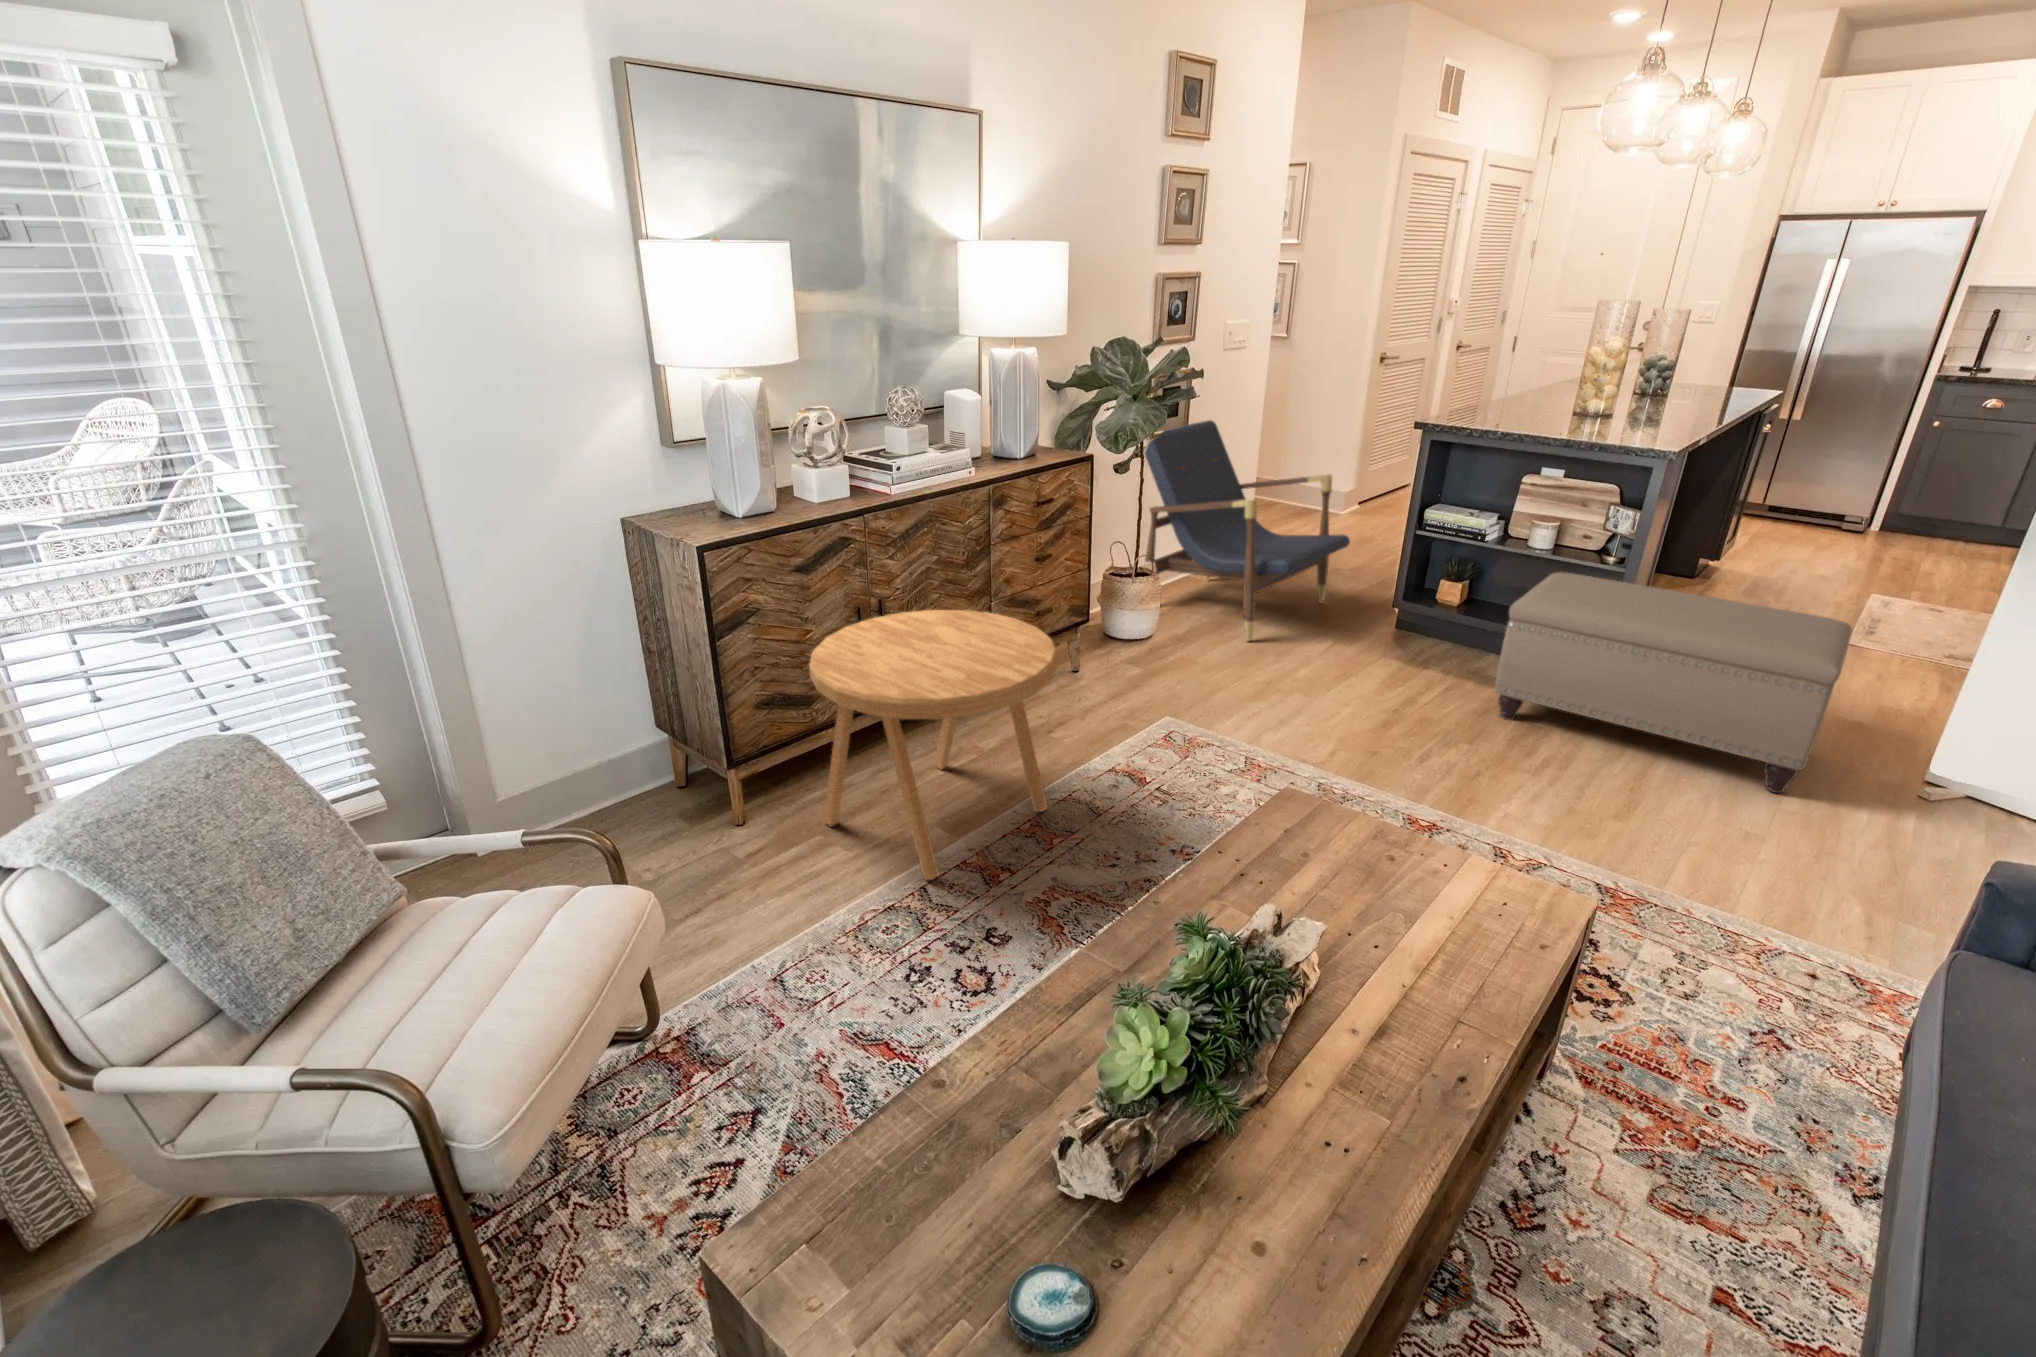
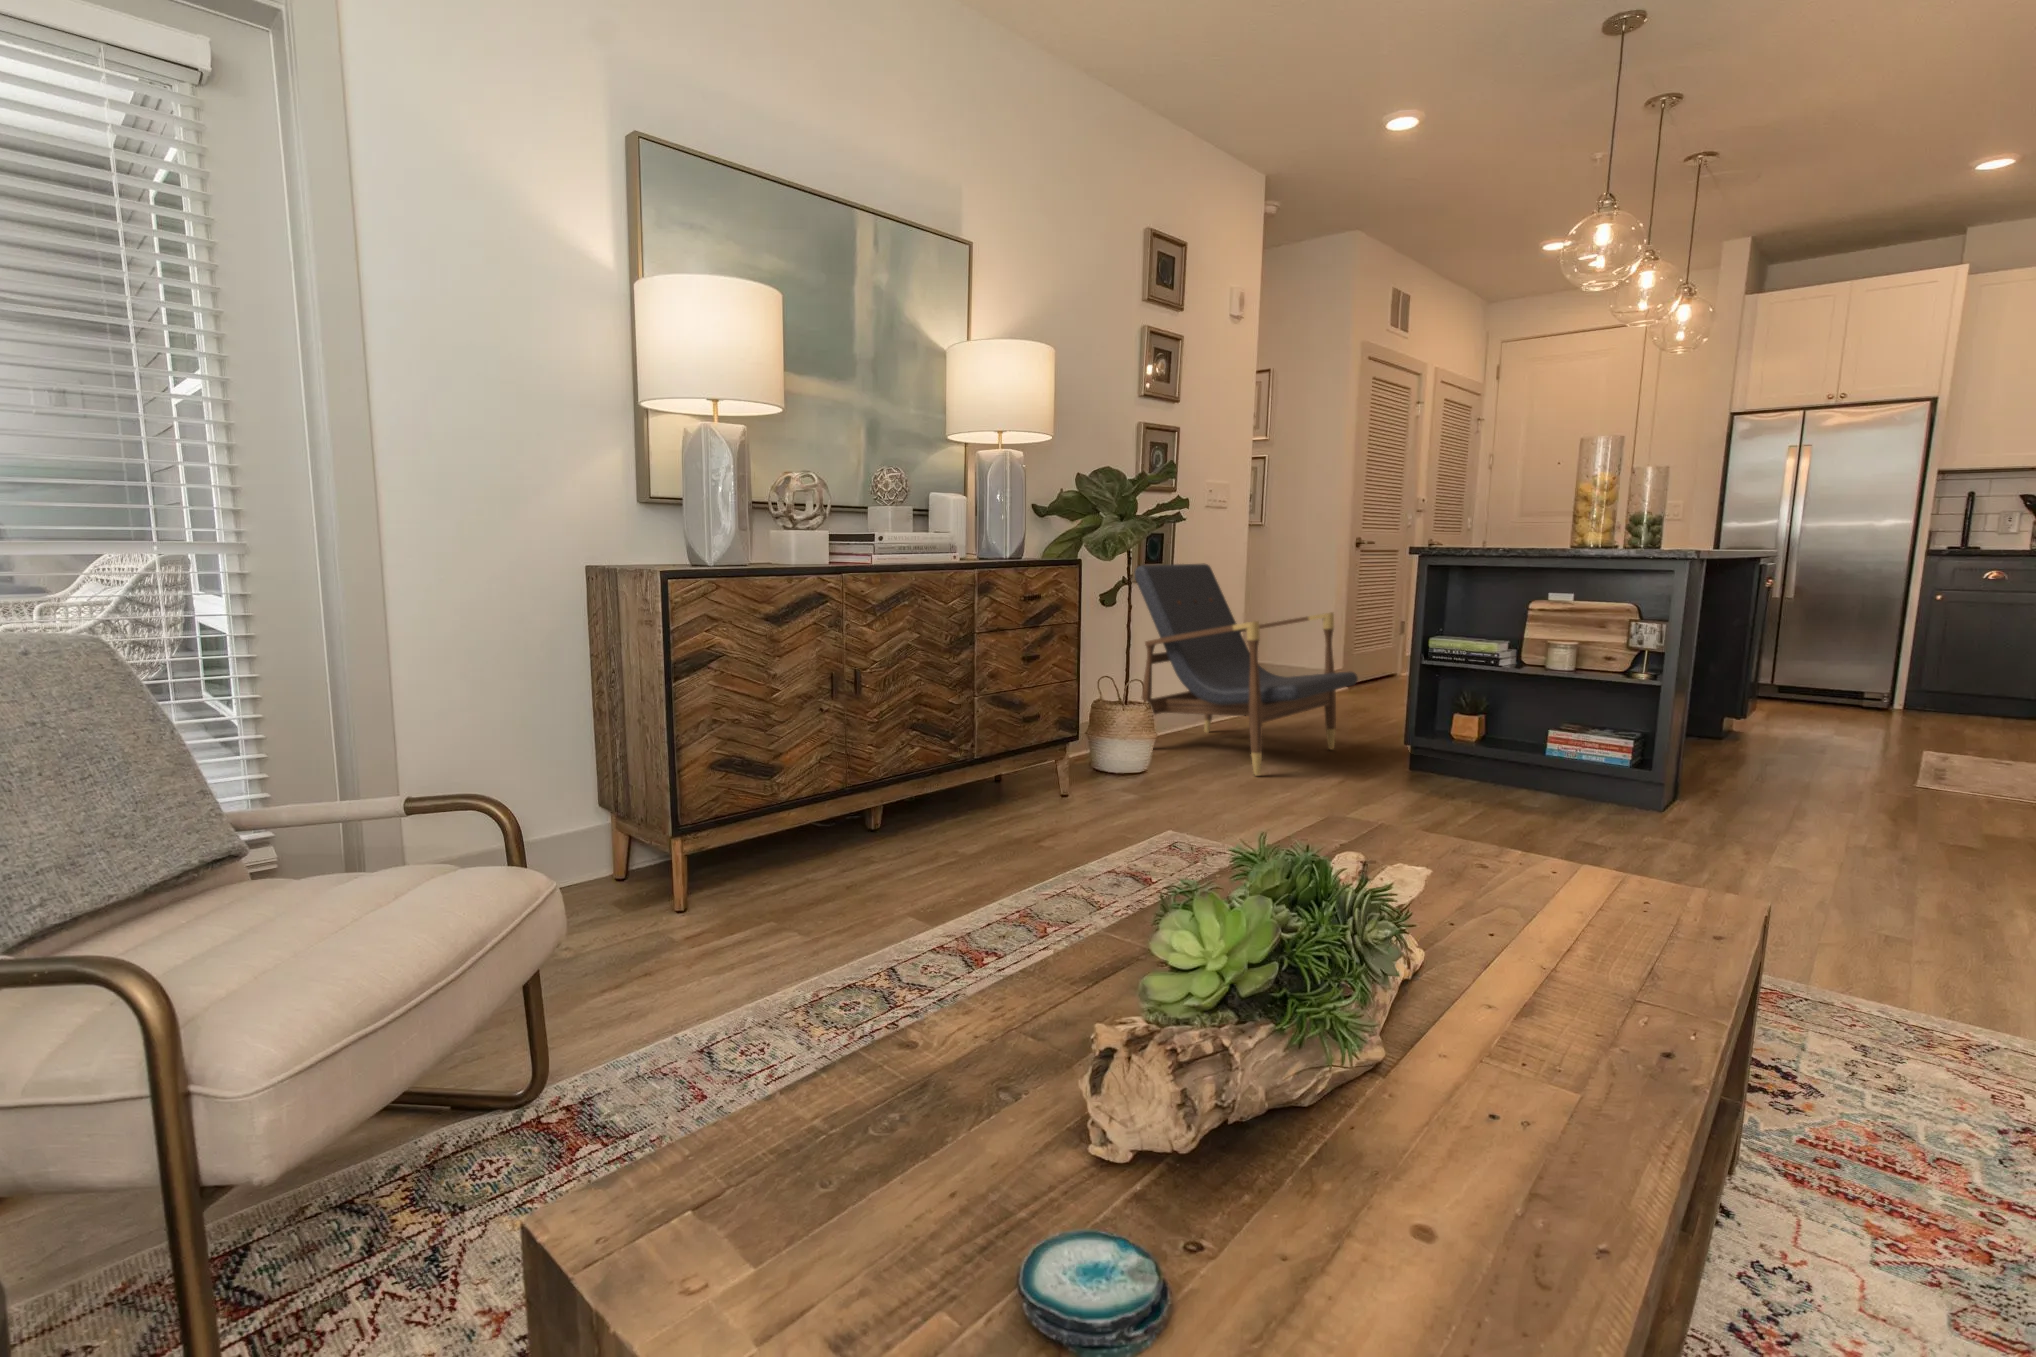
ottoman: present [1495,572,1852,793] -> none [1535,686,1920,900]
side table: present [809,610,1058,880] -> none [773,680,1054,963]

